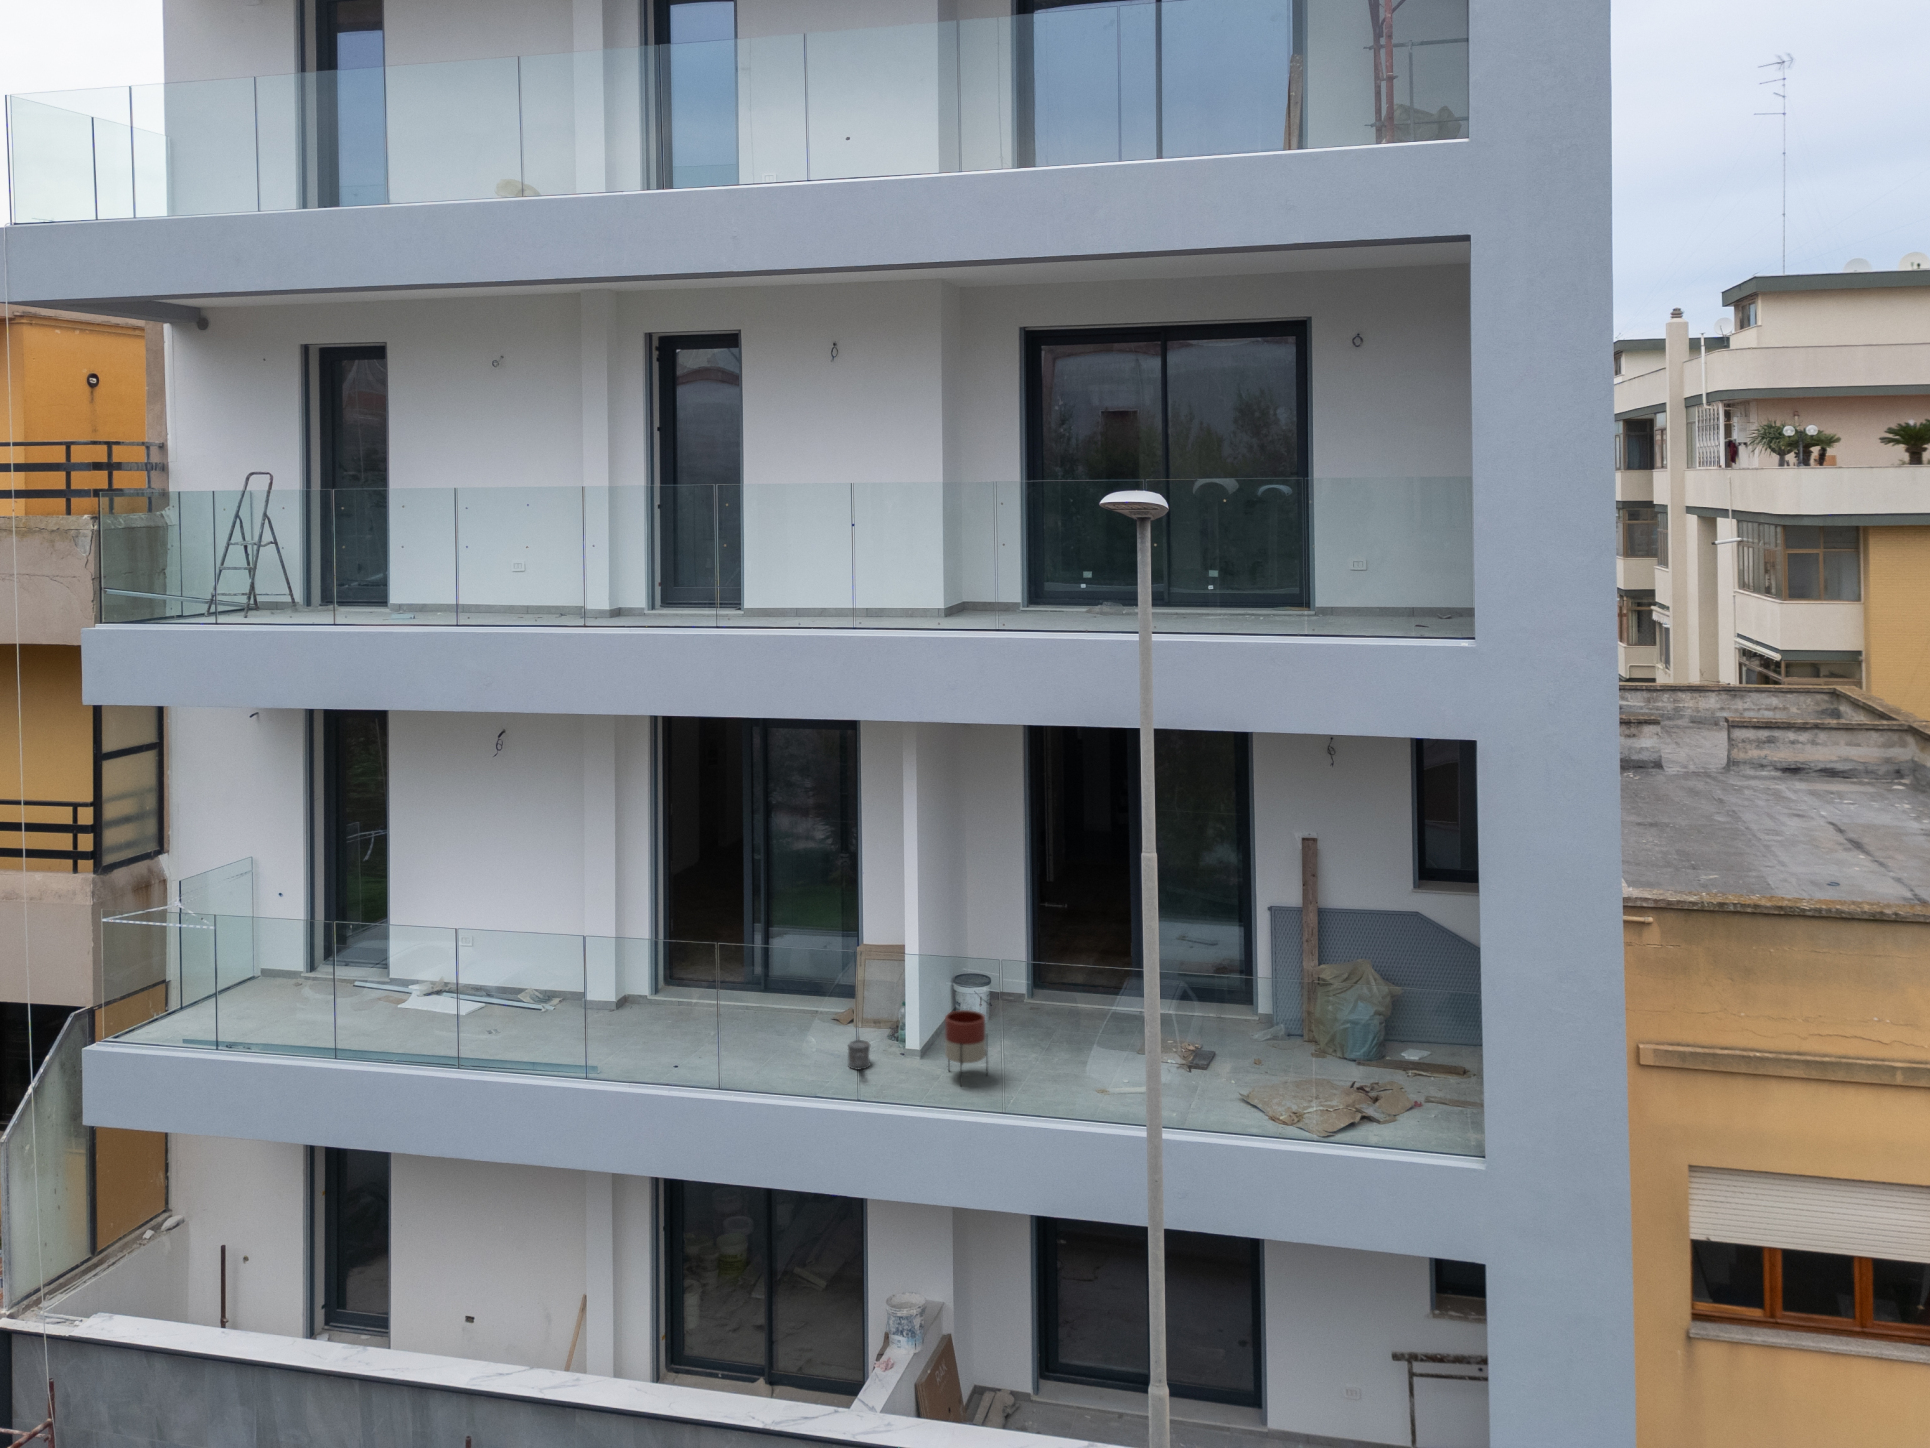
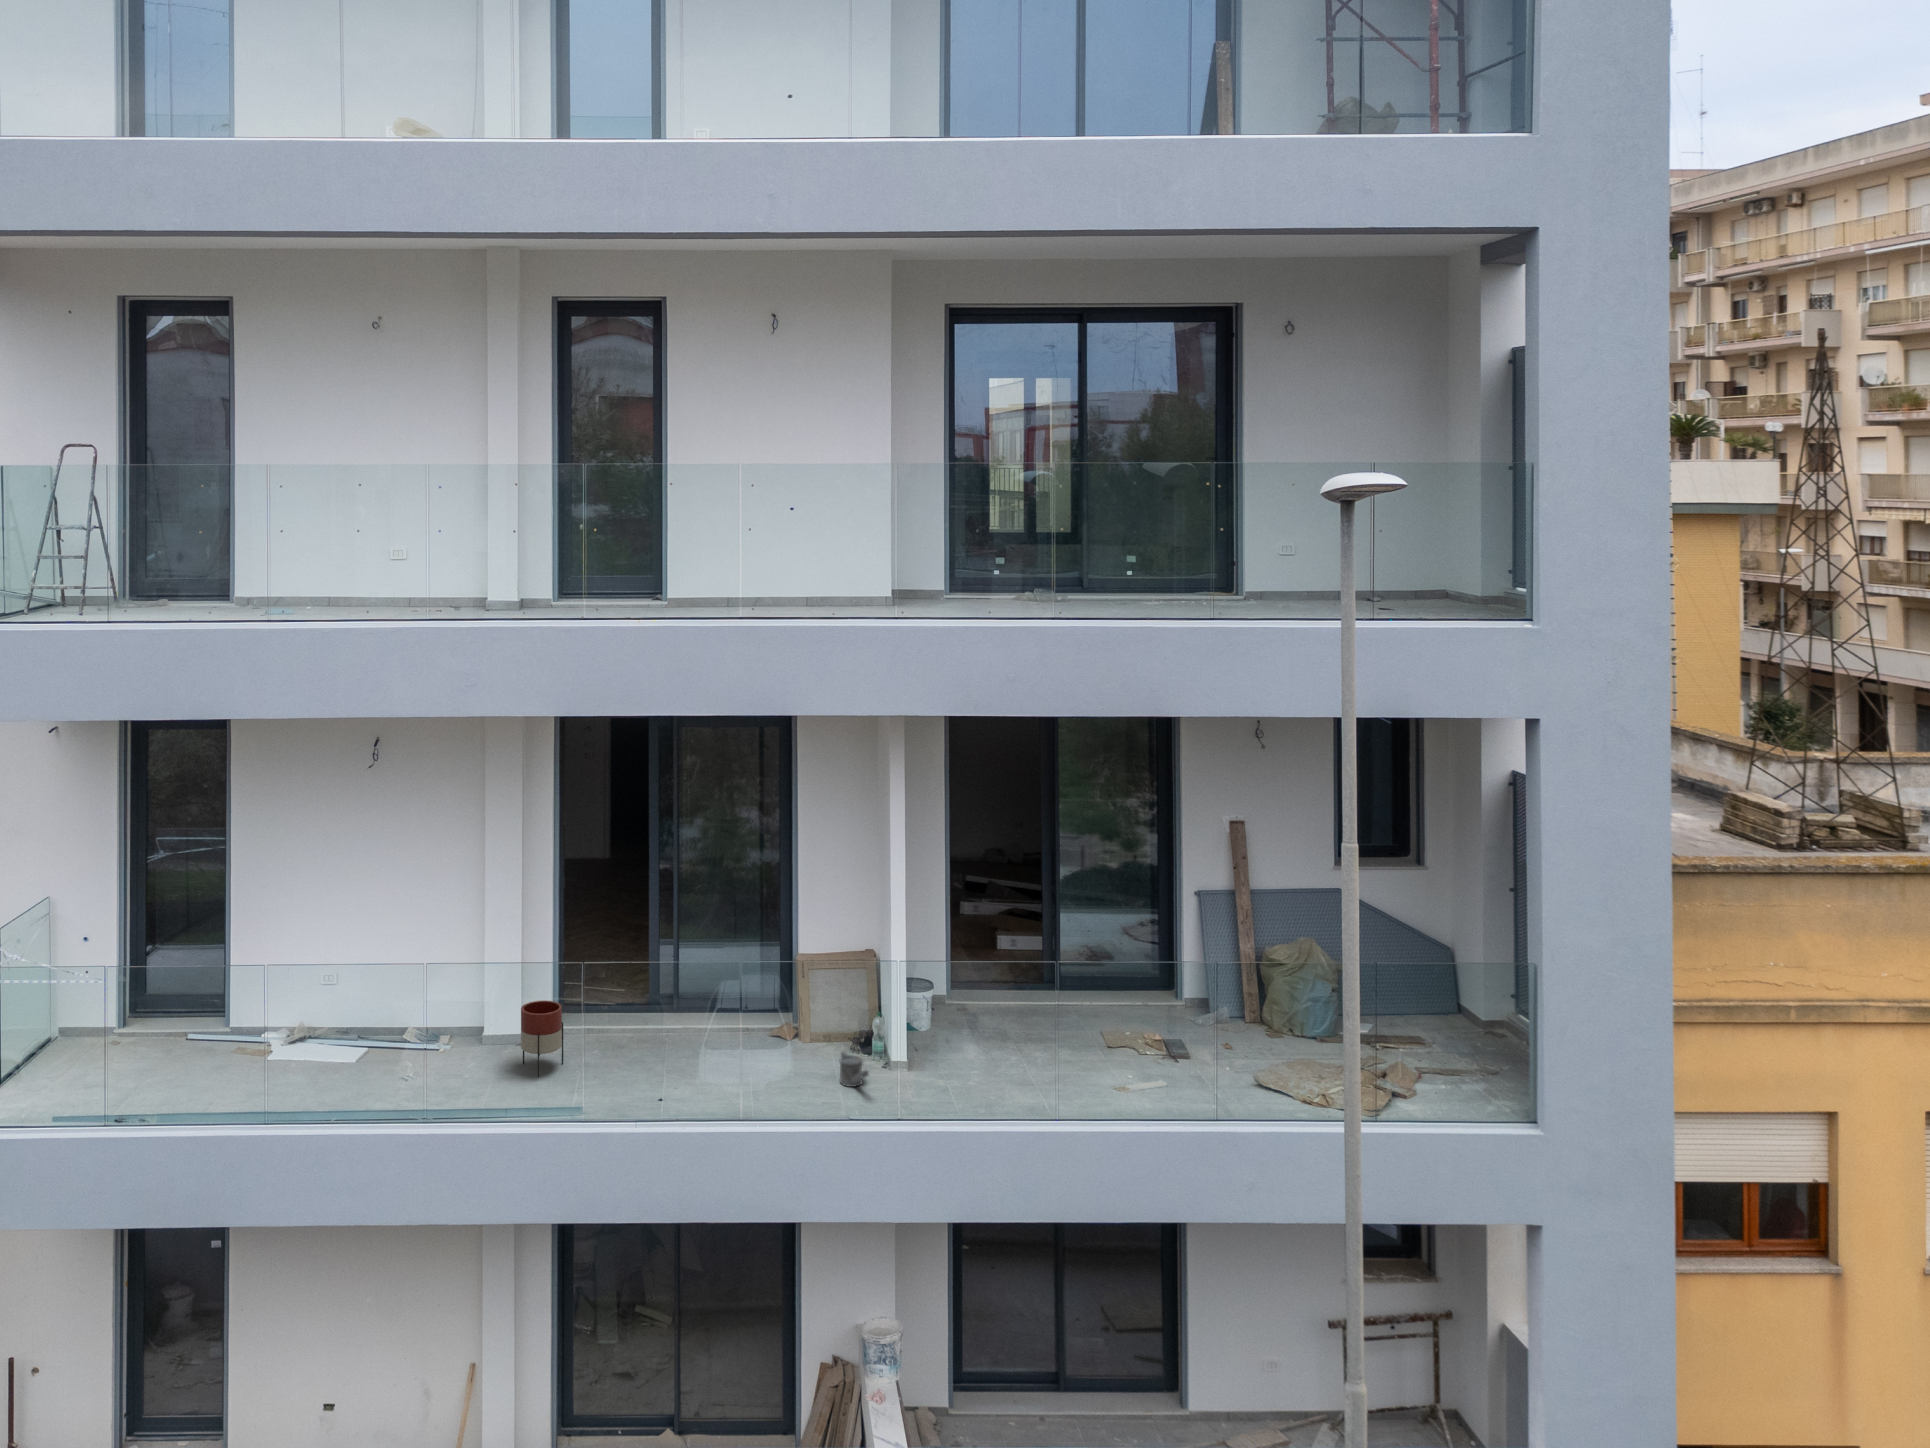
planter: present [945,1010,987,1086] -> present [521,1001,563,1078]

